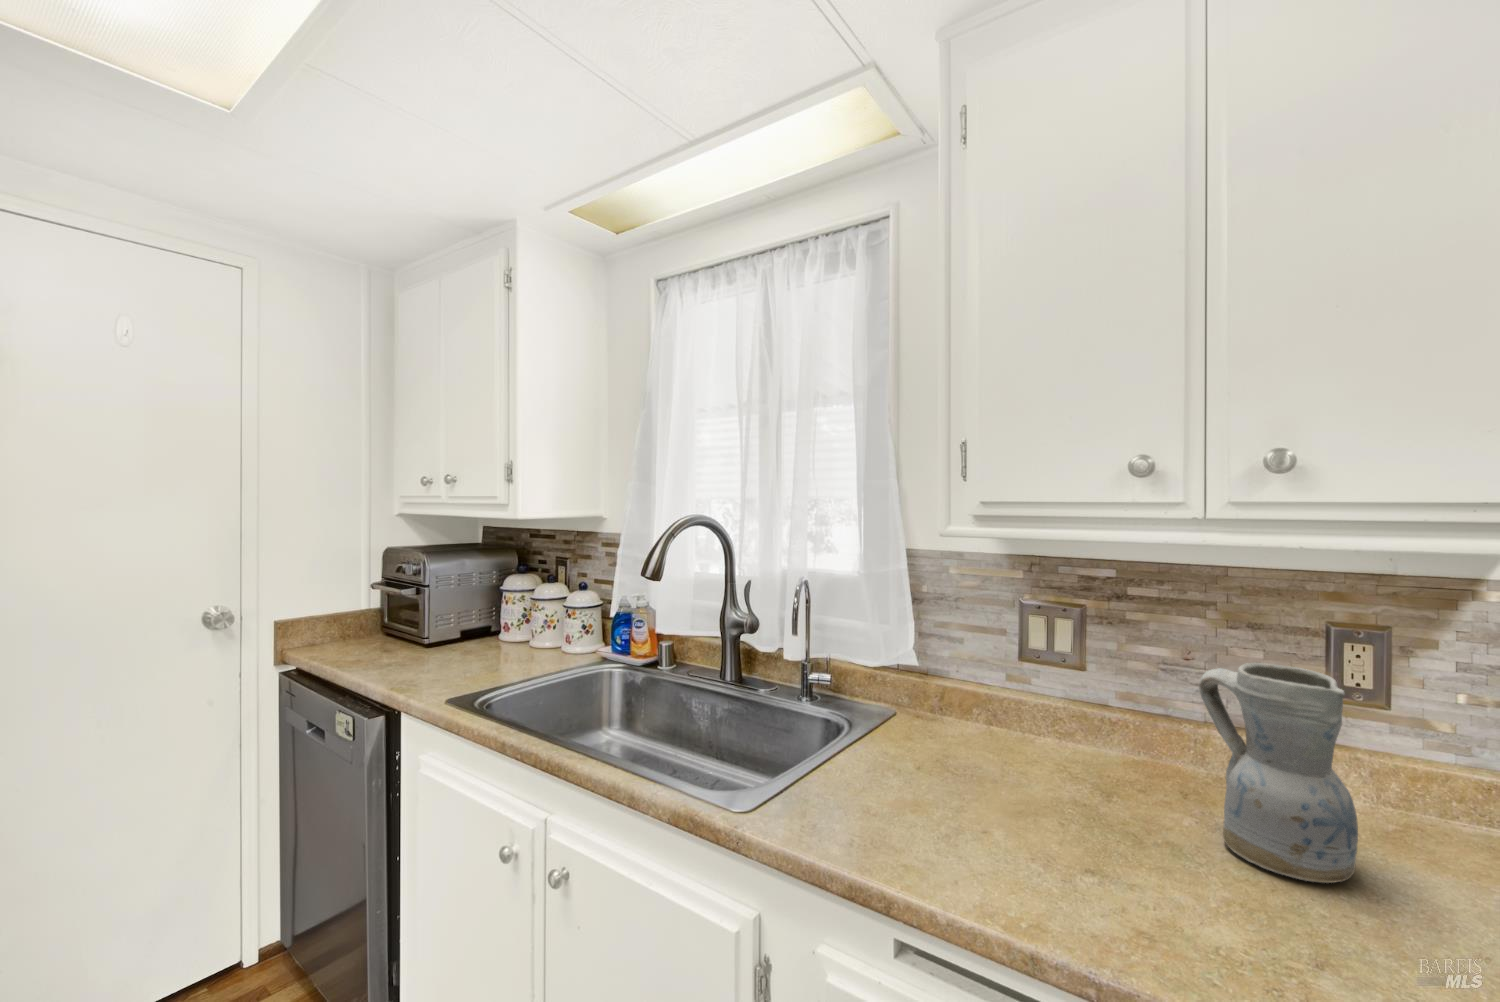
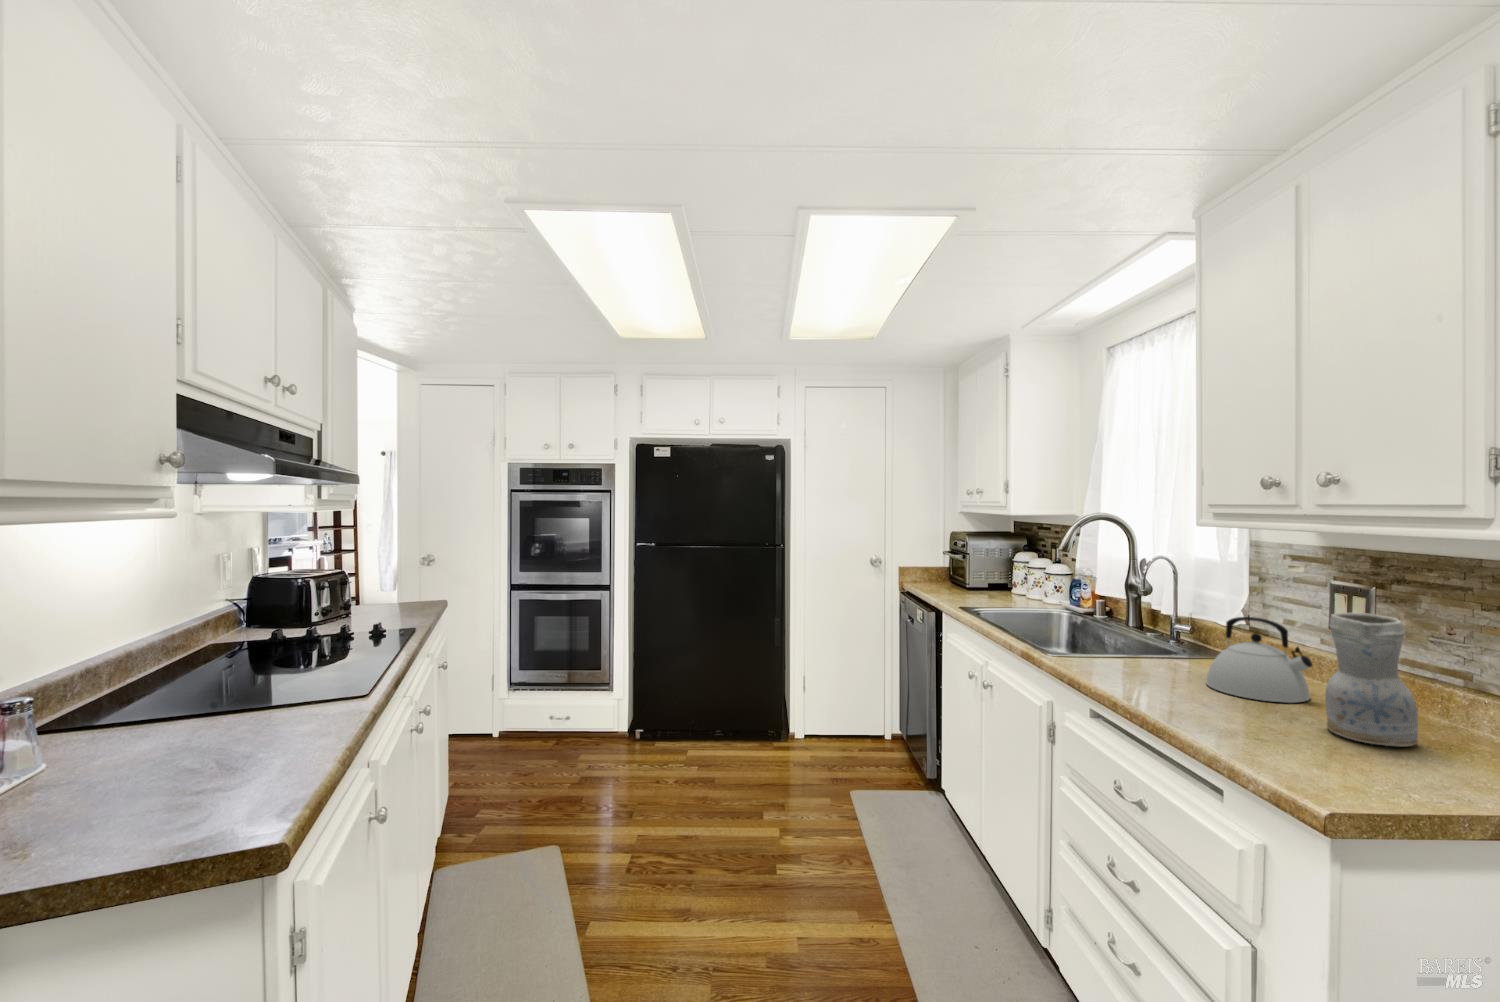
kettle: none [967,673,1108,816] -> present [1206,617,1312,703]

